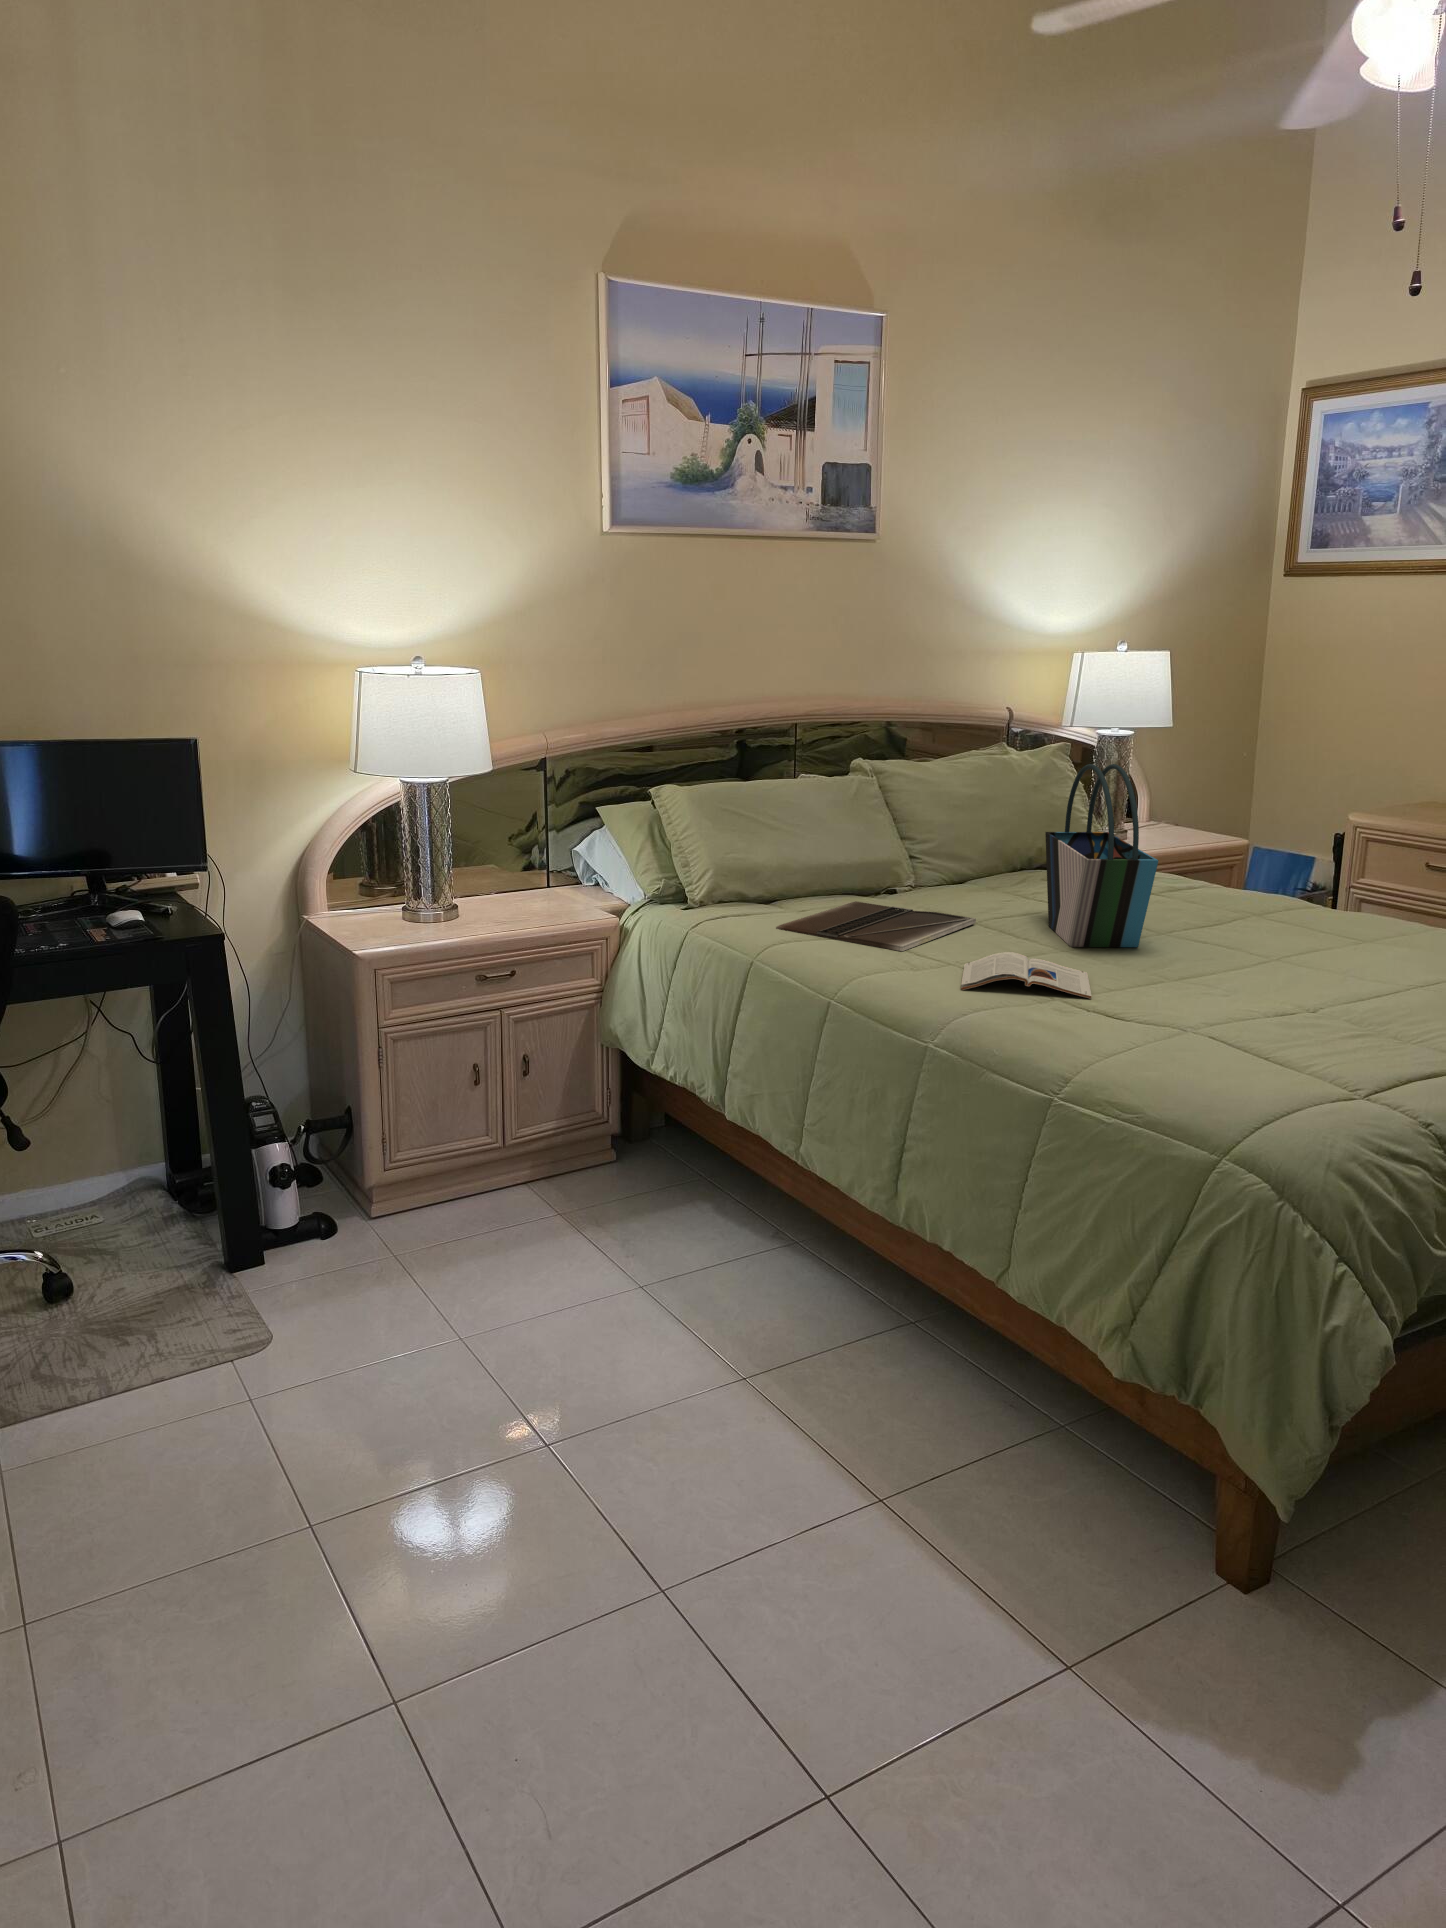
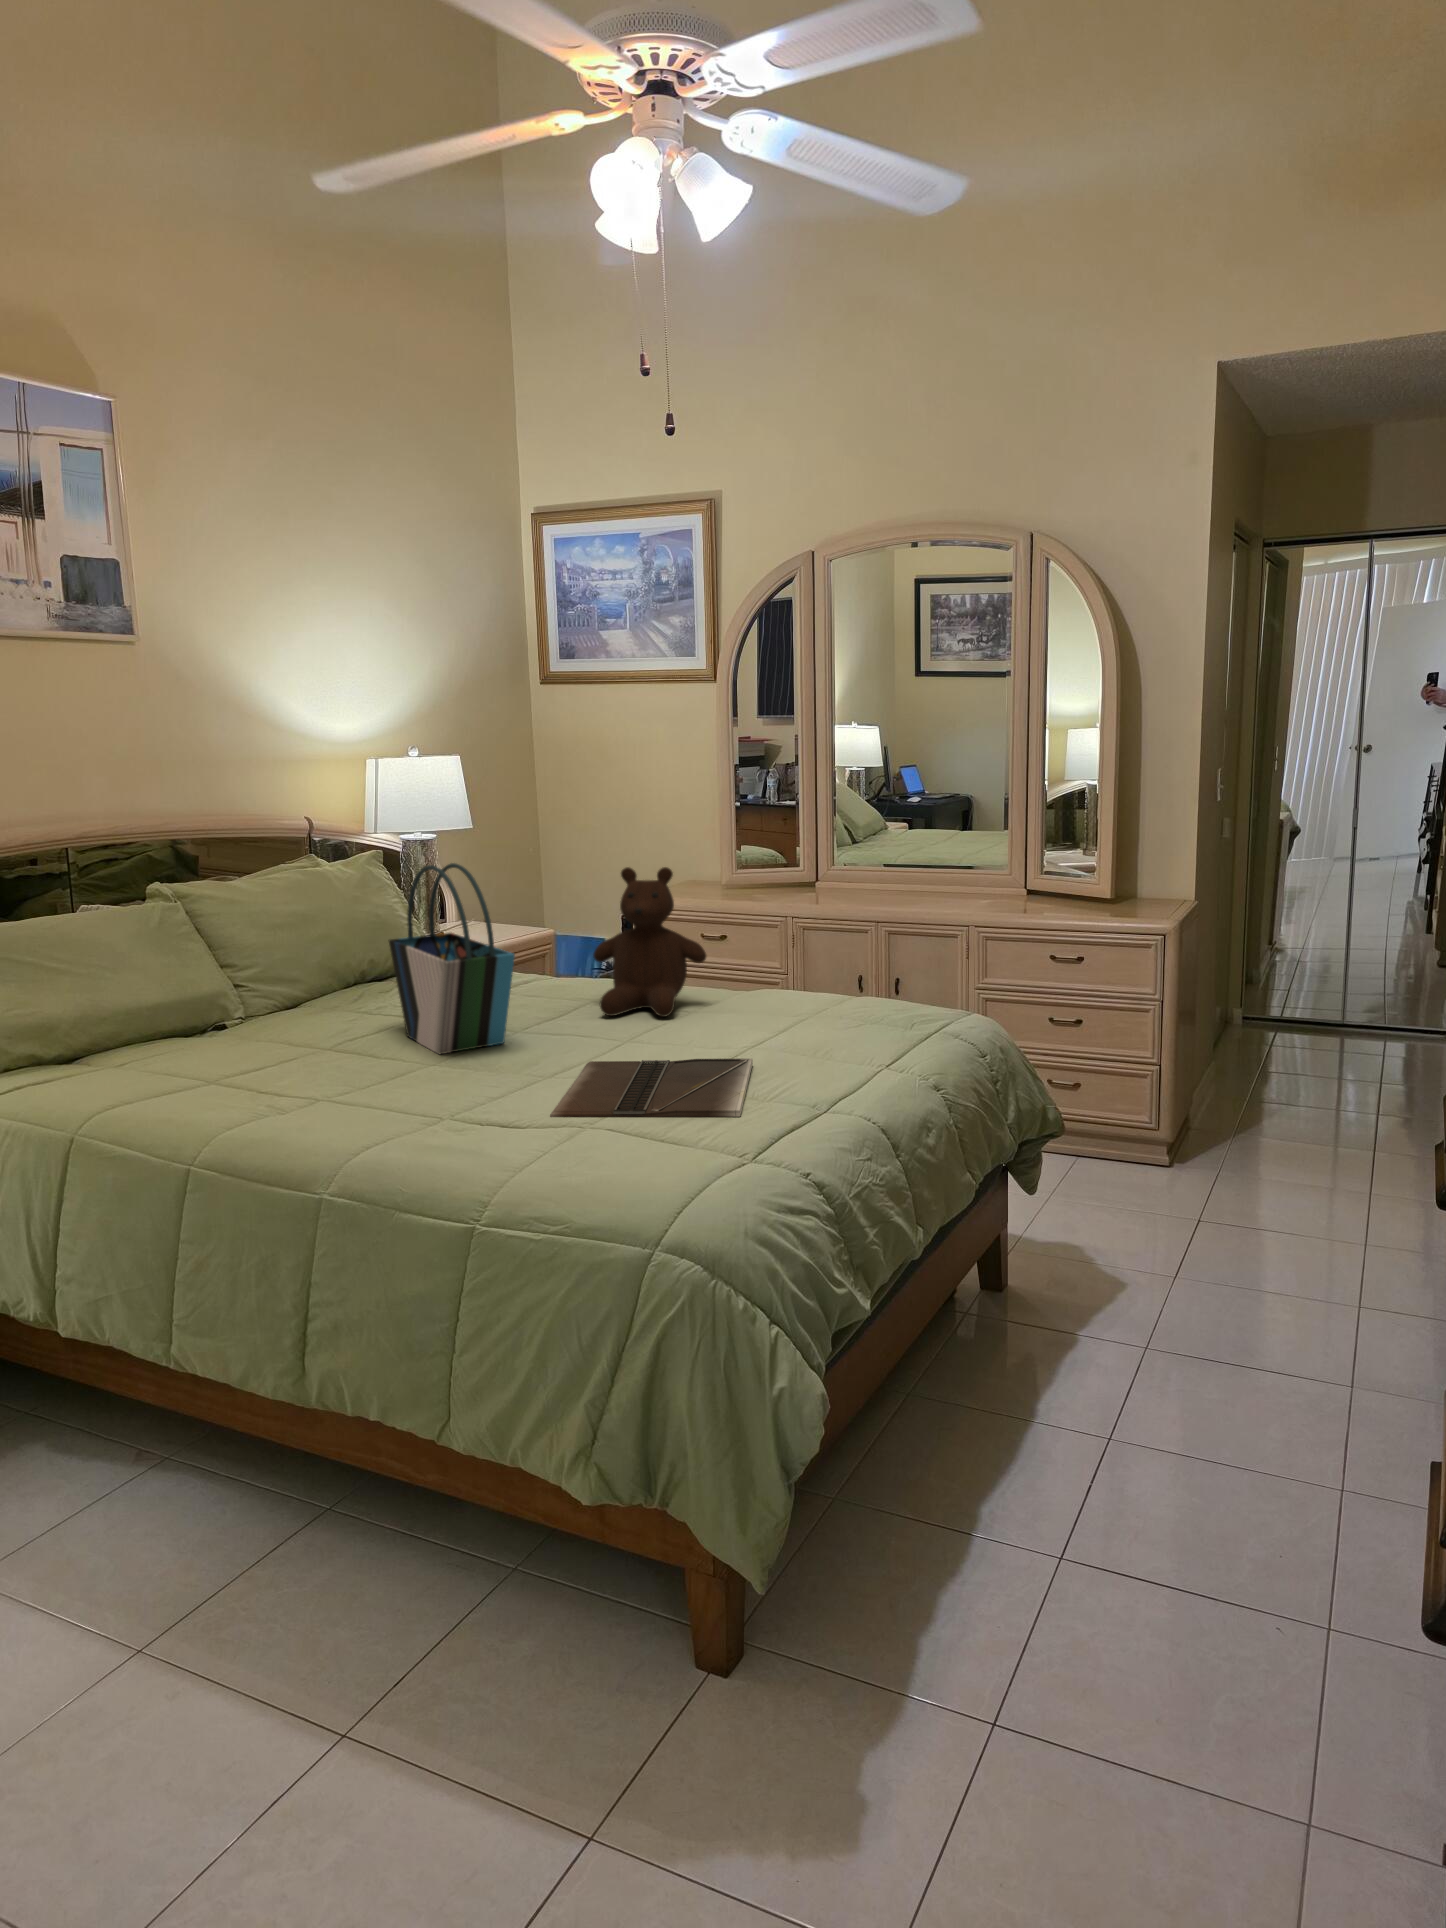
teddy bear: none [1252,785,1388,949] -> present [593,867,706,1017]
laptop: present [776,901,976,951] -> present [550,1059,753,1117]
magazine: present [961,952,1092,998] -> none [337,1071,484,1123]

